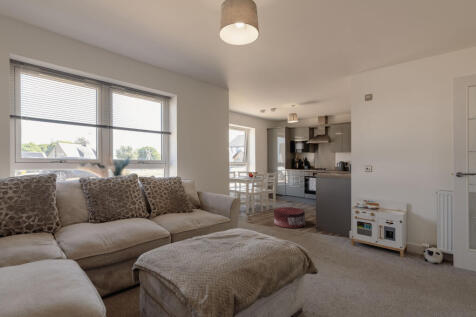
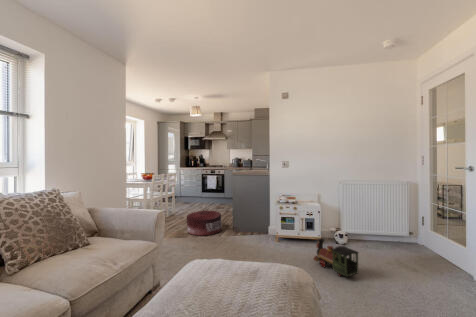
toy train: none [375,244,420,285] -> present [314,238,358,277]

